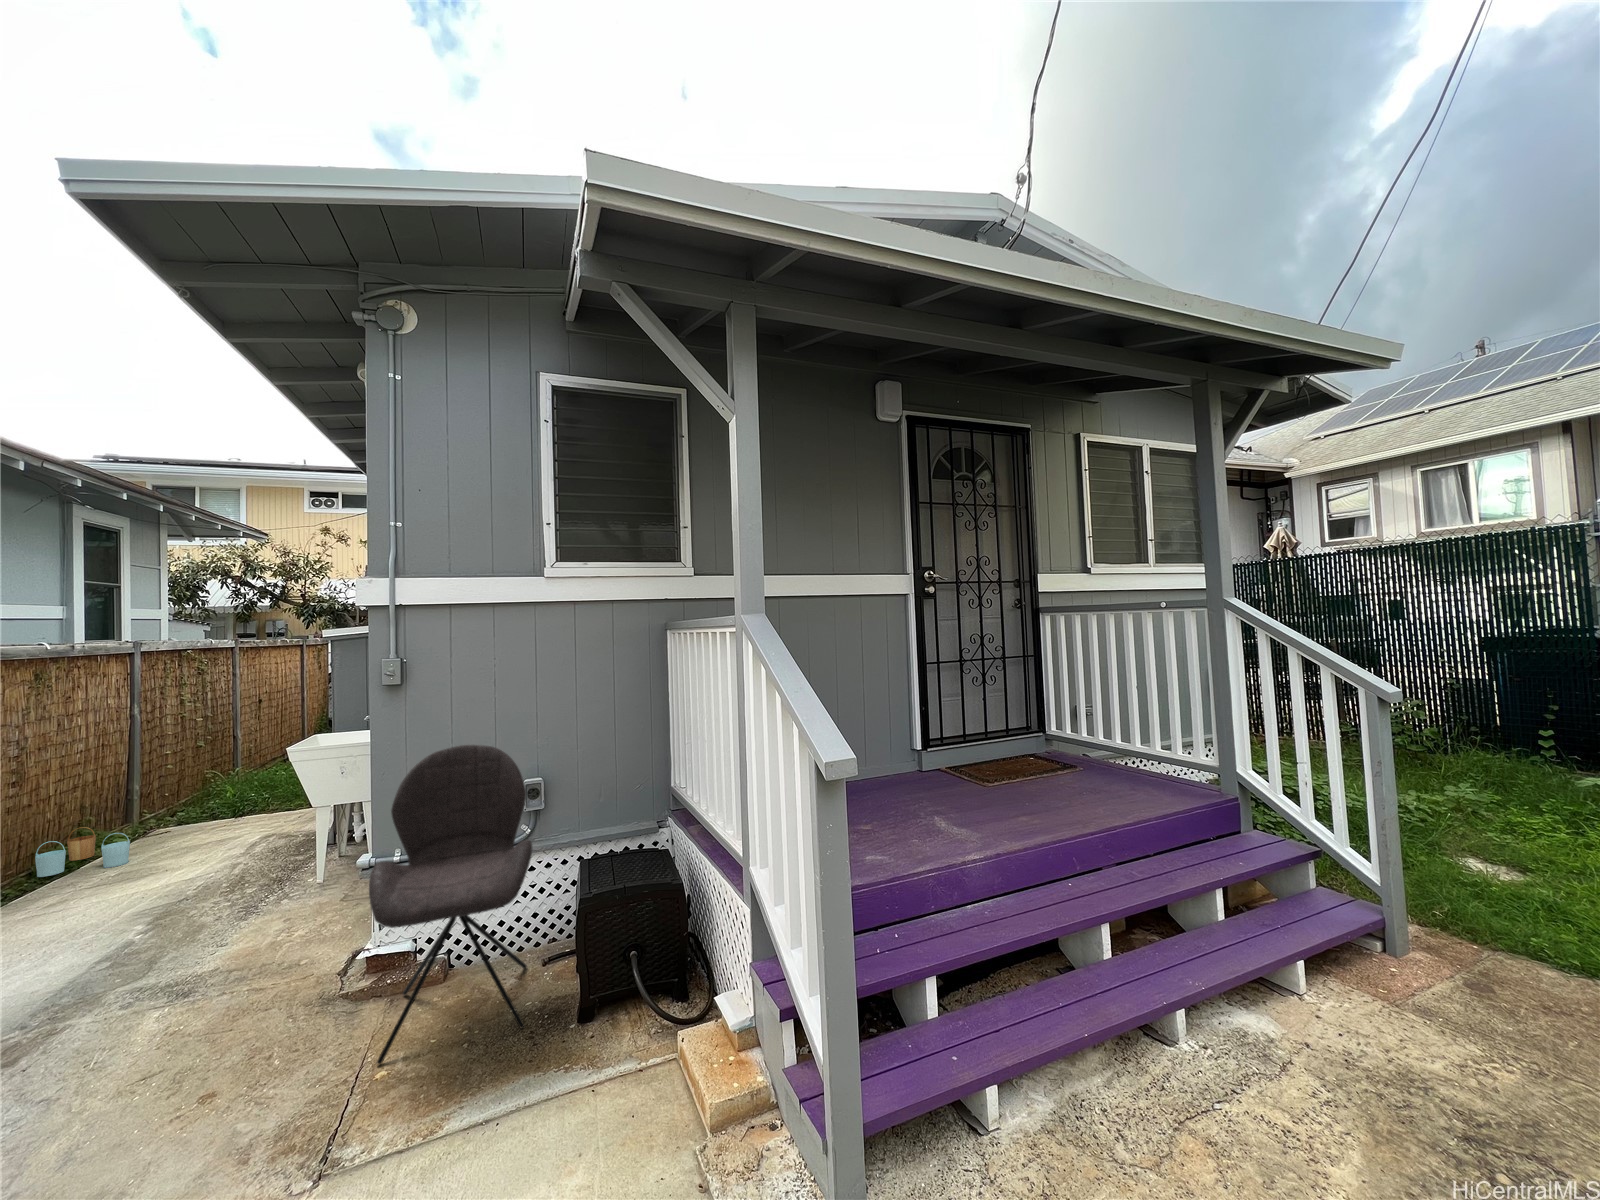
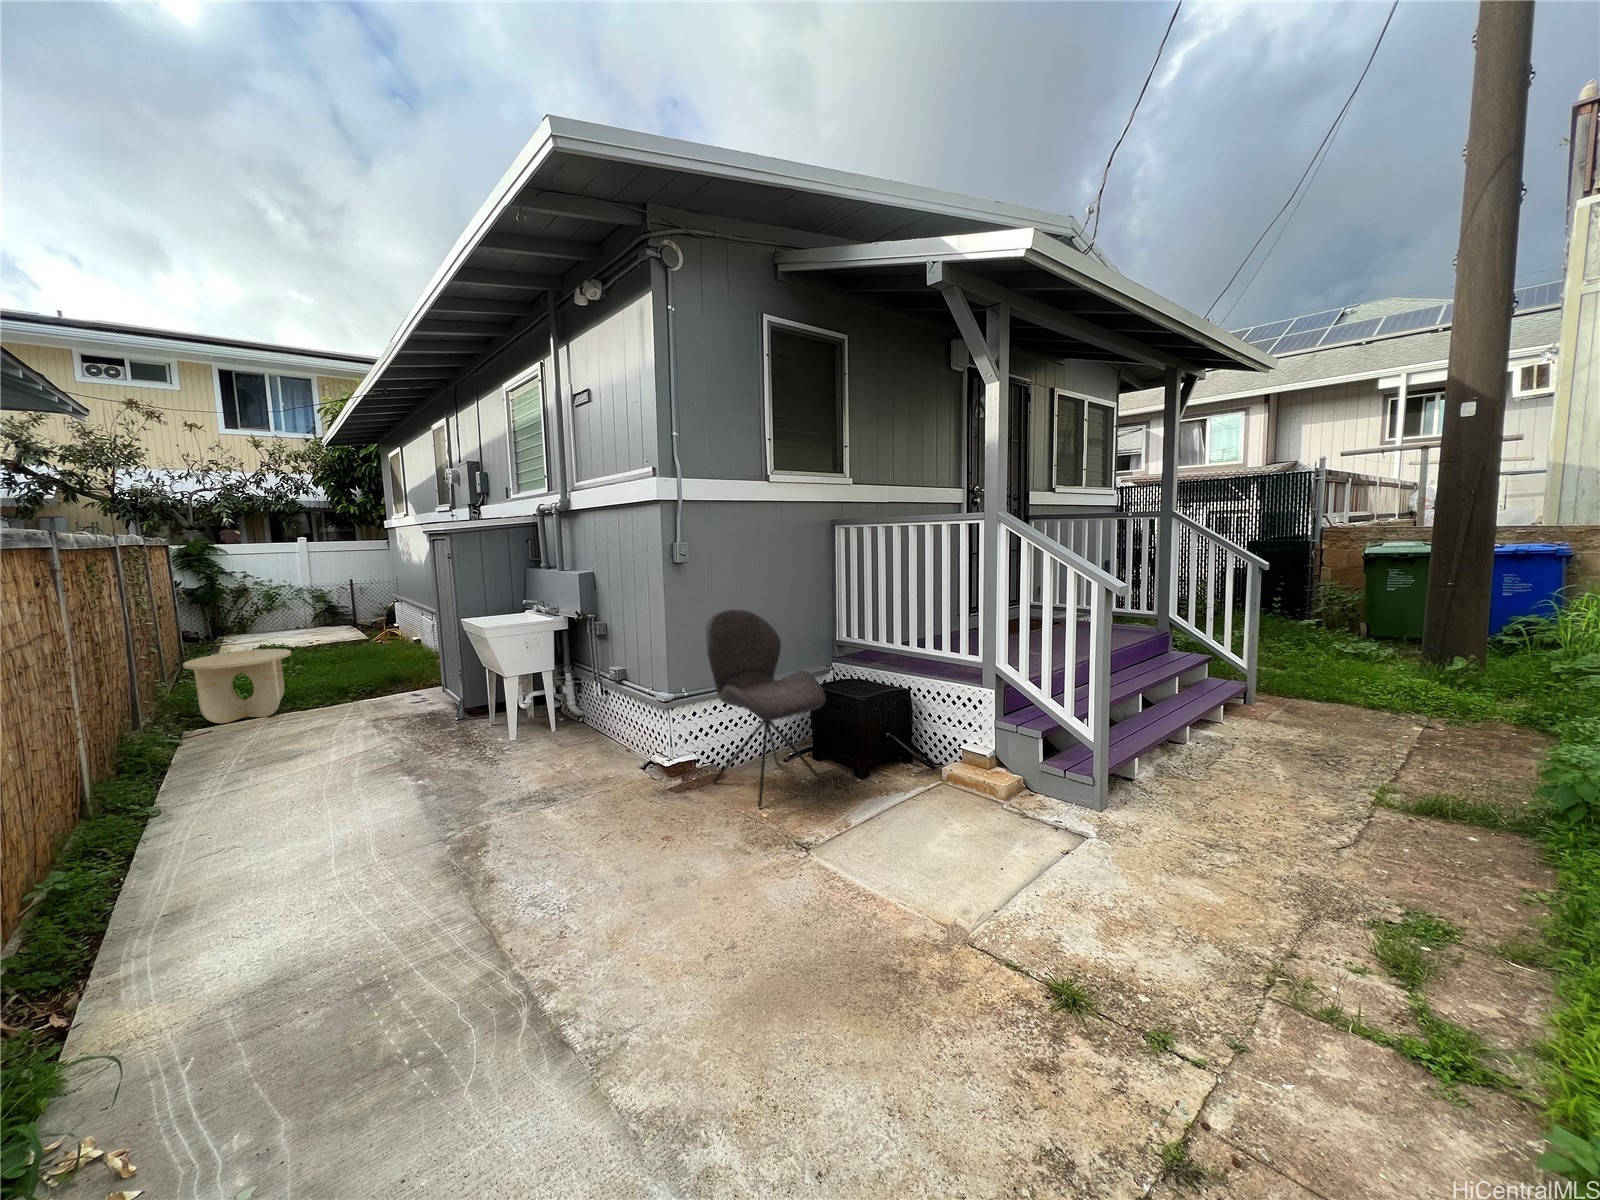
side table: none [144,750,253,825] -> present [183,649,291,723]
bucket: present [35,827,130,877] -> none [158,722,251,767]

